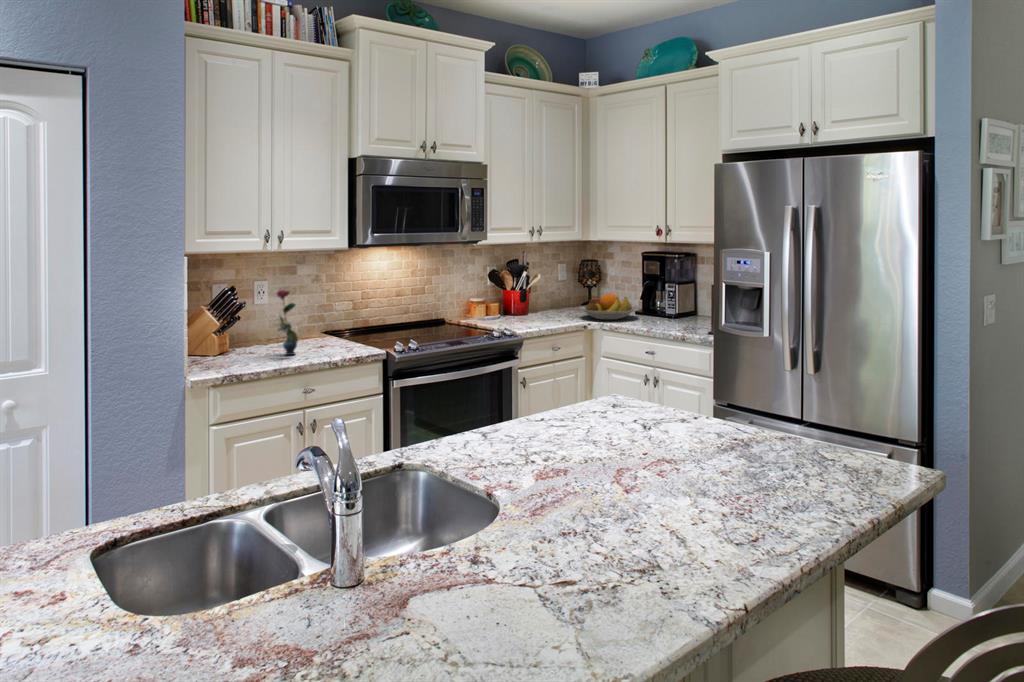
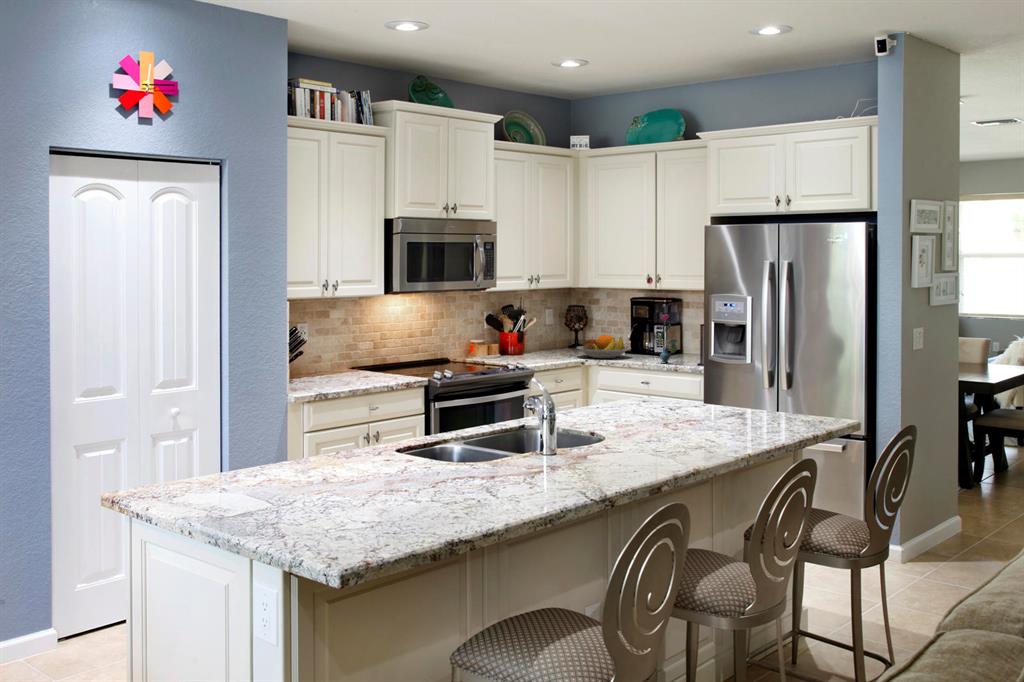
vase: present [277,290,298,355] -> present [656,315,677,363]

